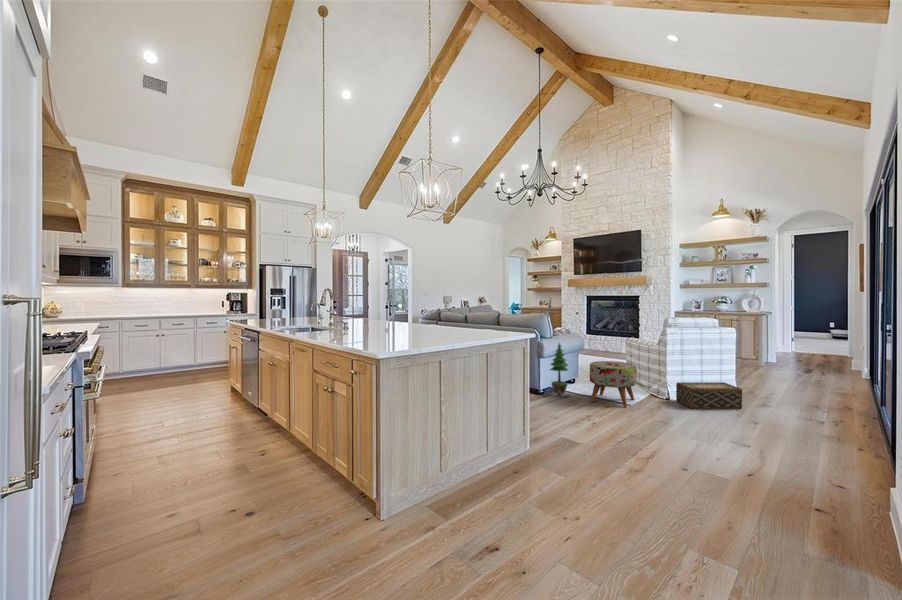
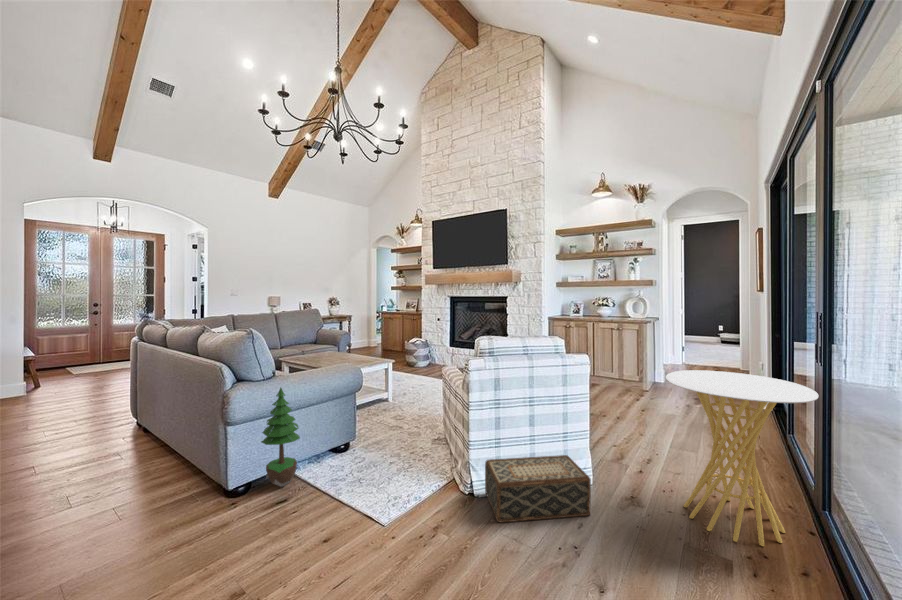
side table: none [785,336,874,420] -> present [666,370,819,546]
ottoman: present [590,361,637,407] -> none [320,418,412,527]

